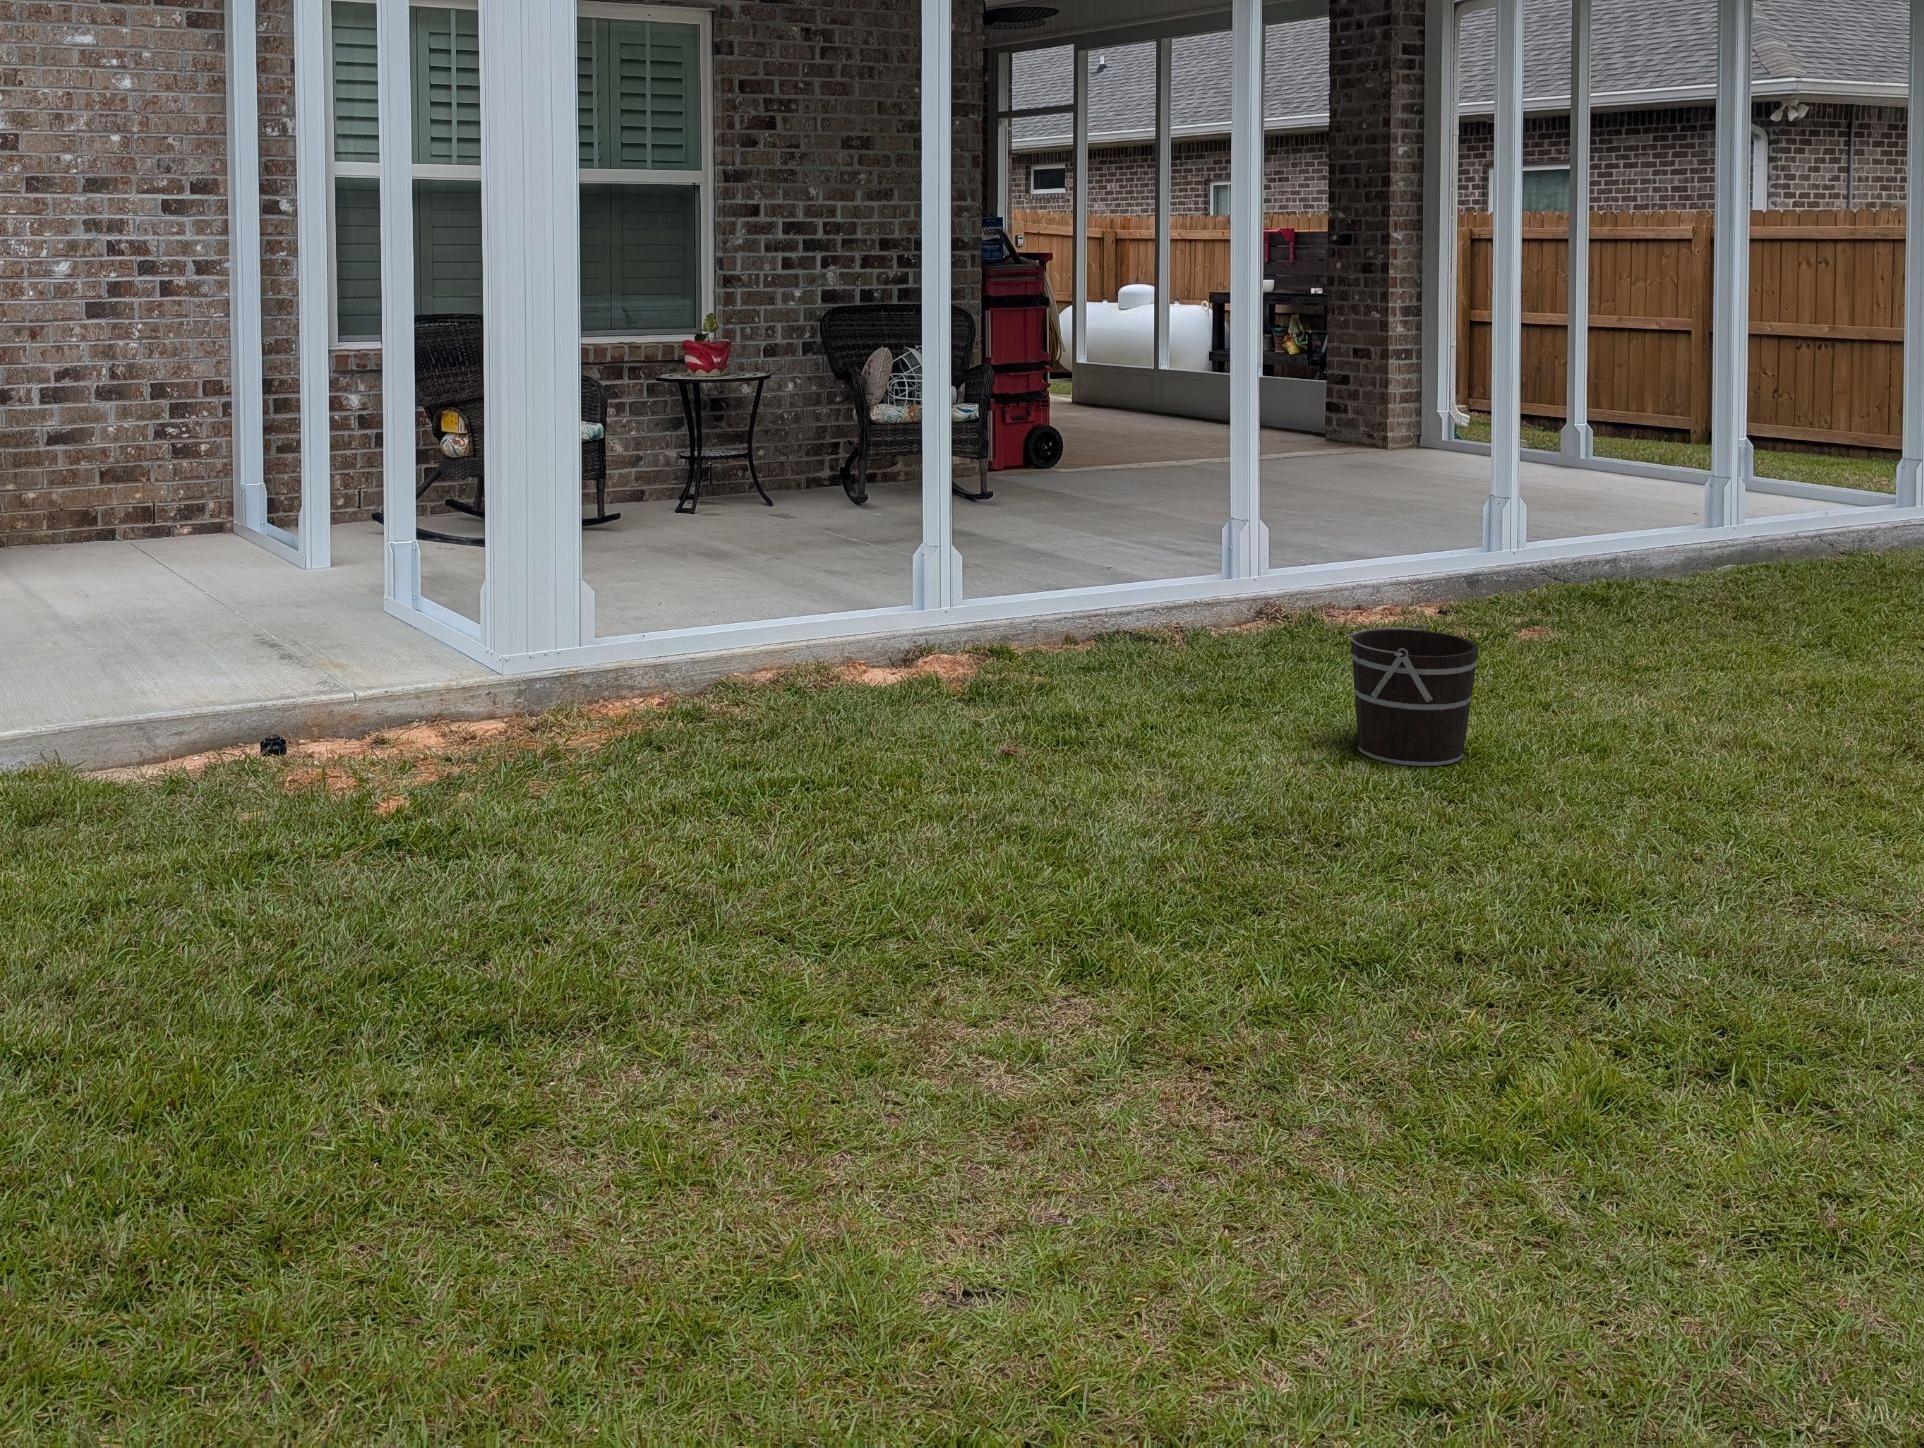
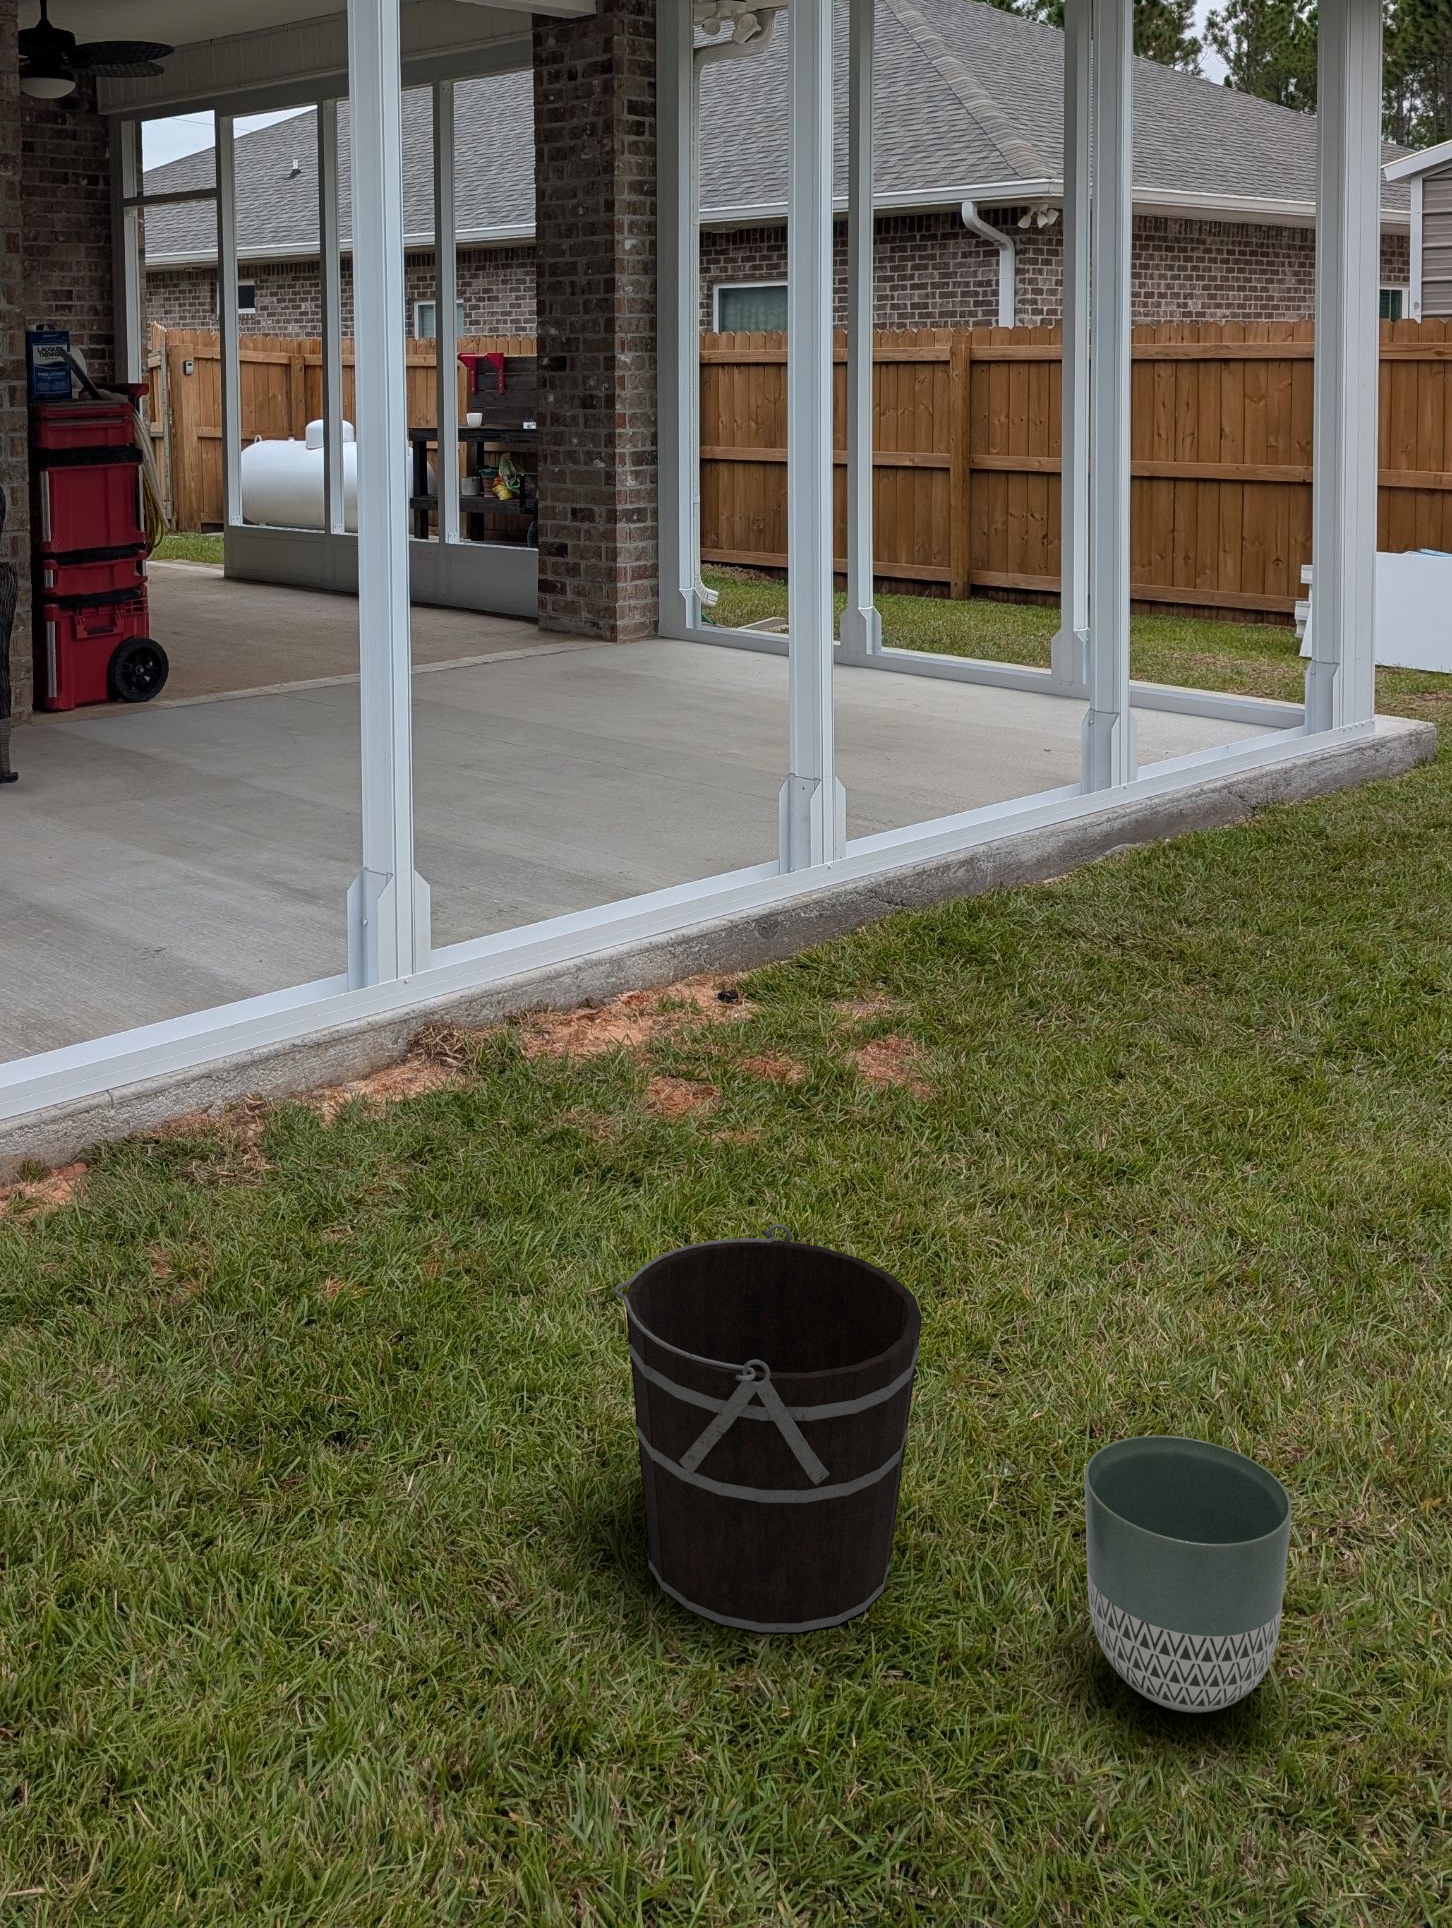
planter: none [1538,694,1622,790] -> present [1085,1435,1292,1713]

